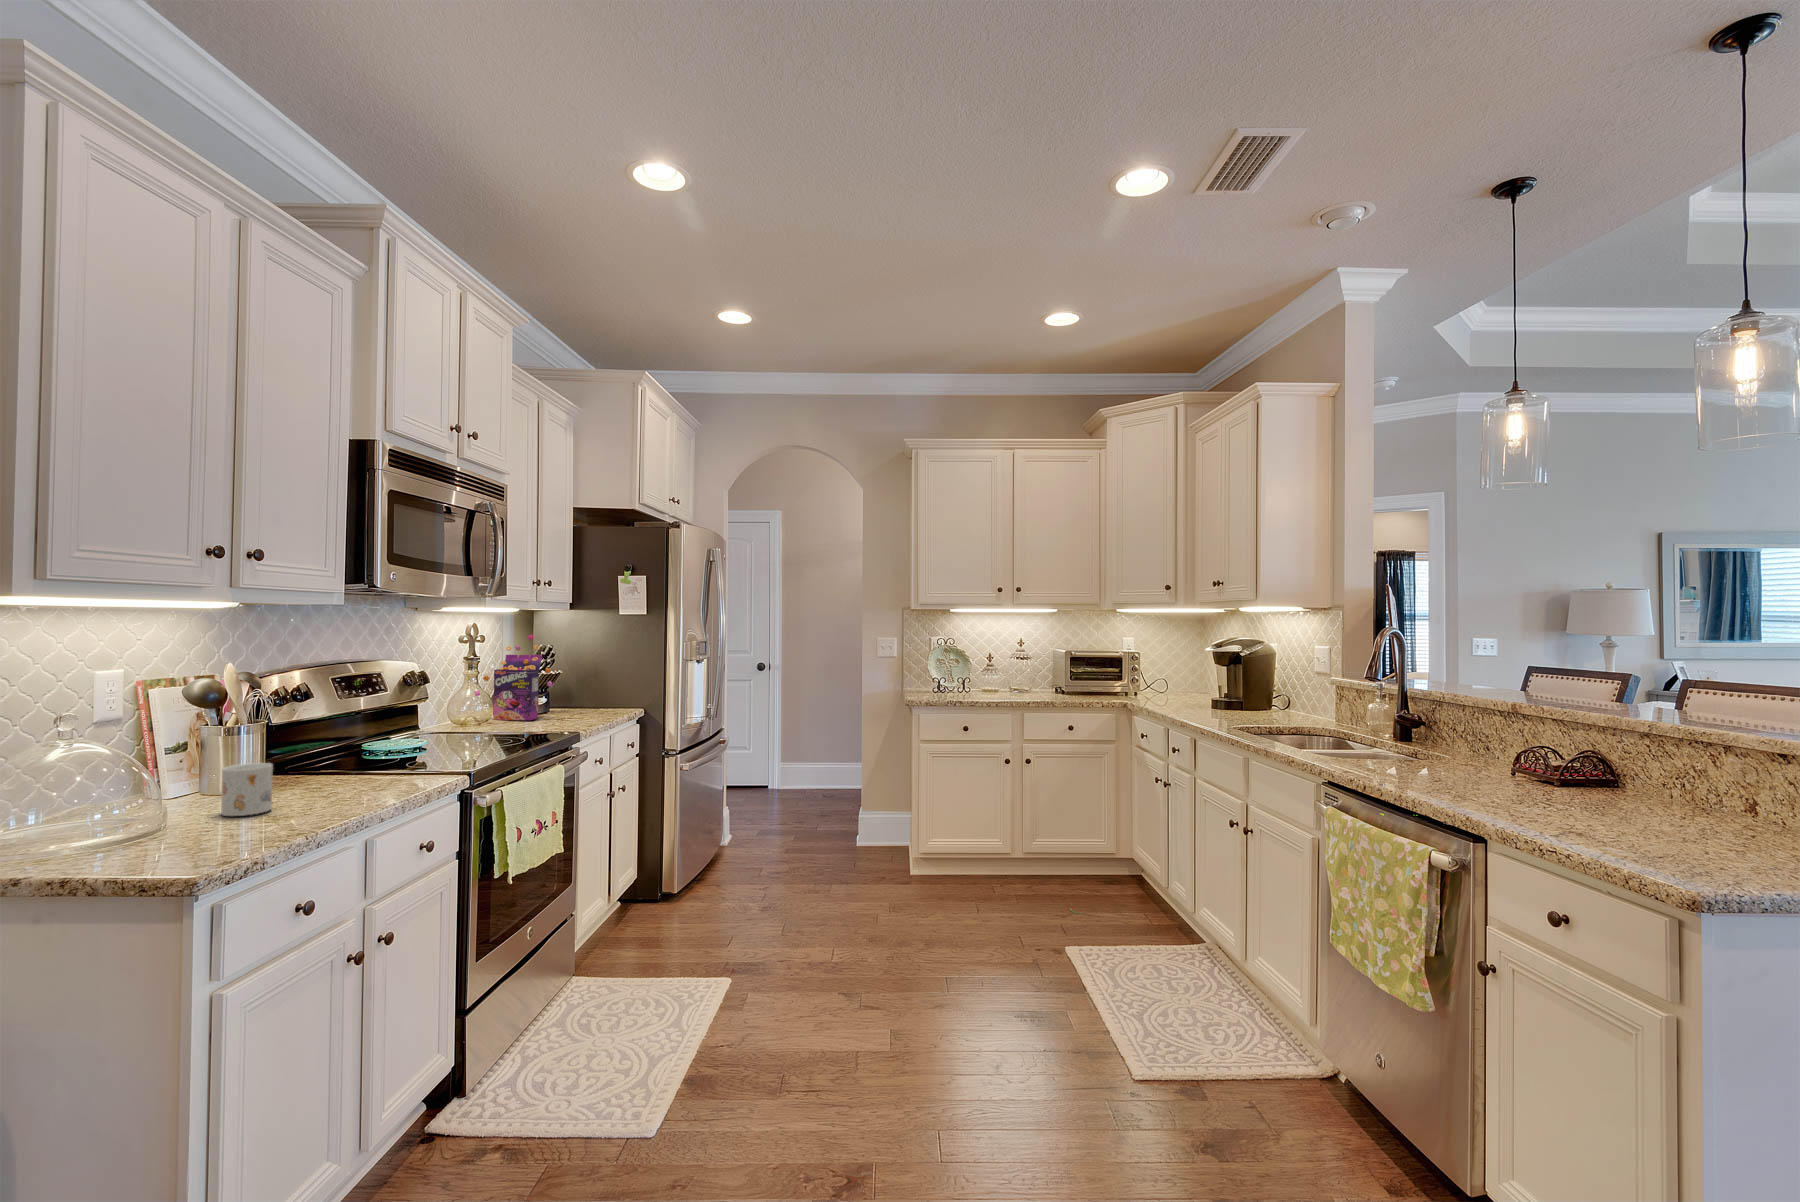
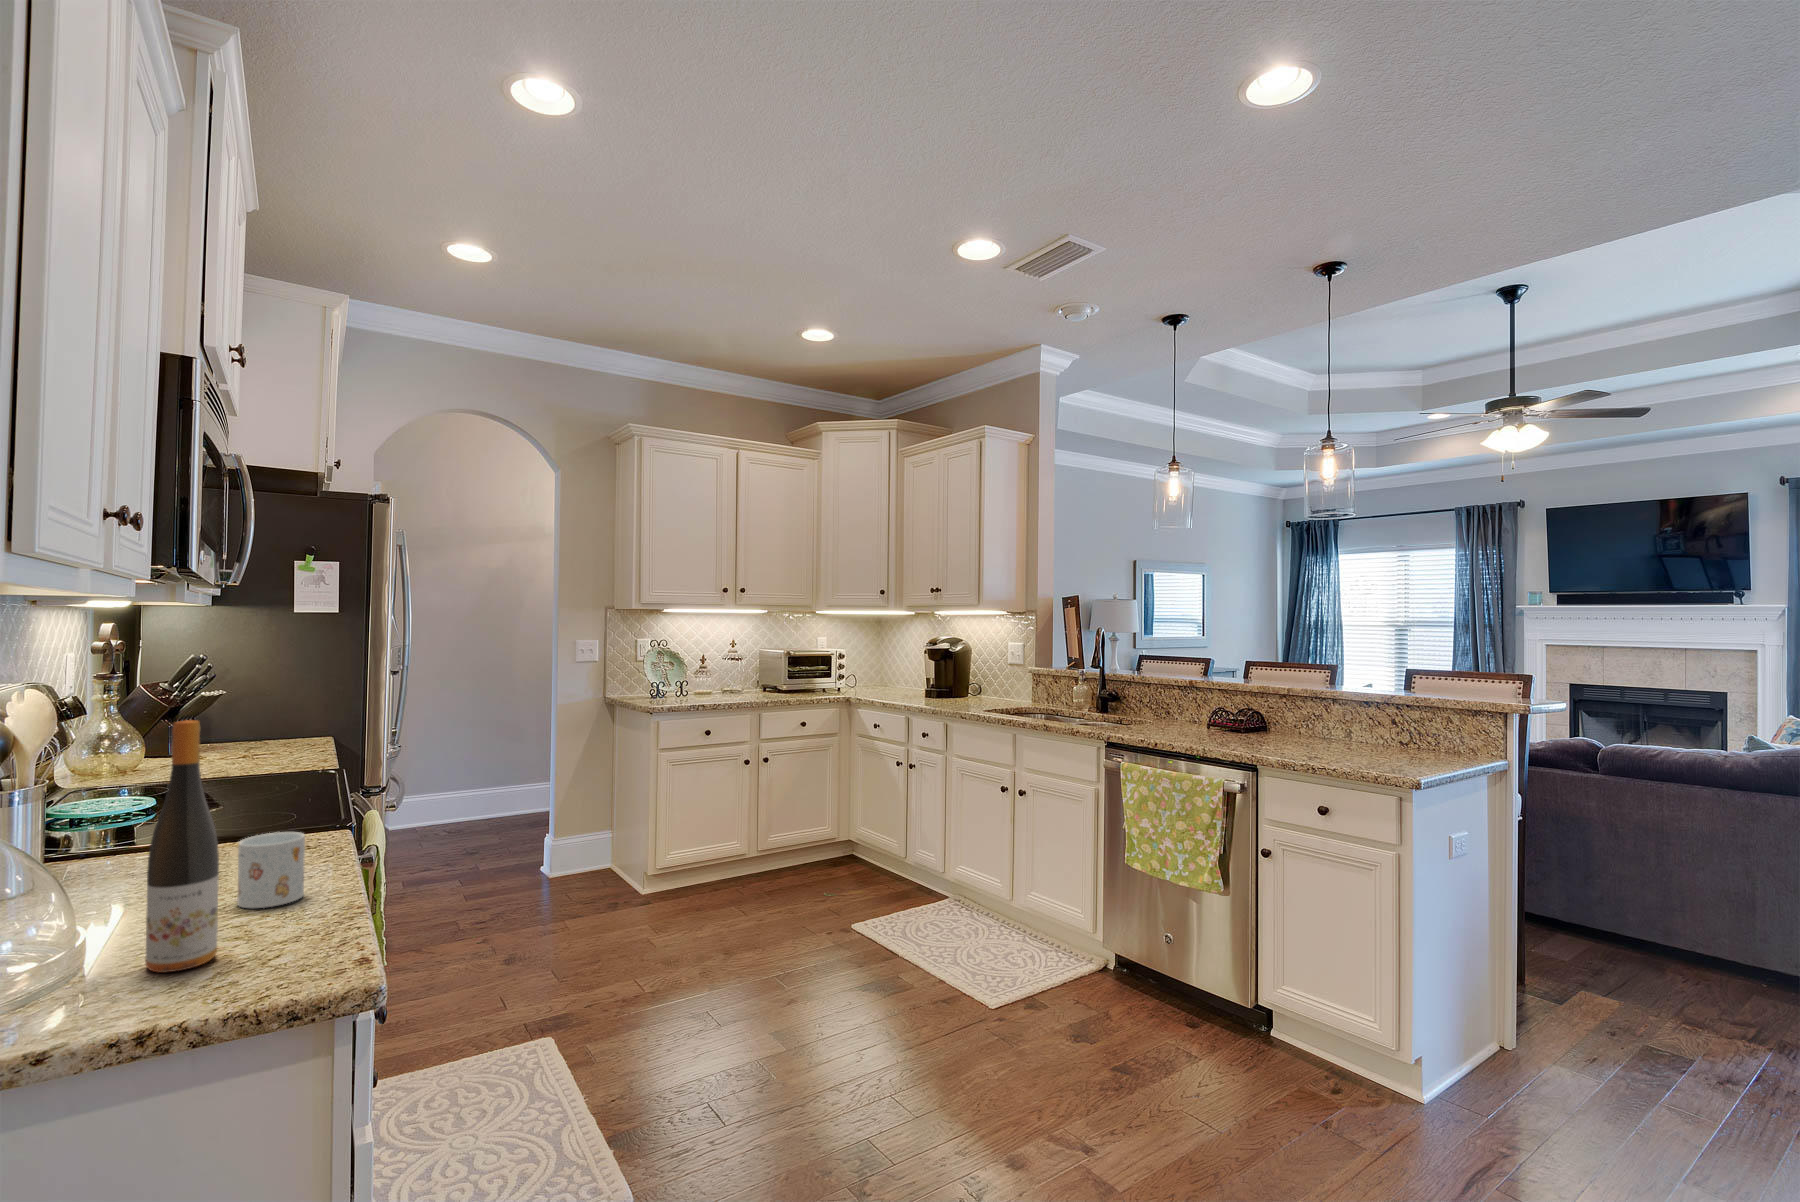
cereal box: present [475,635,552,720] -> none [186,648,302,766]
wine bottle: none [67,672,122,846] -> present [145,720,219,972]

